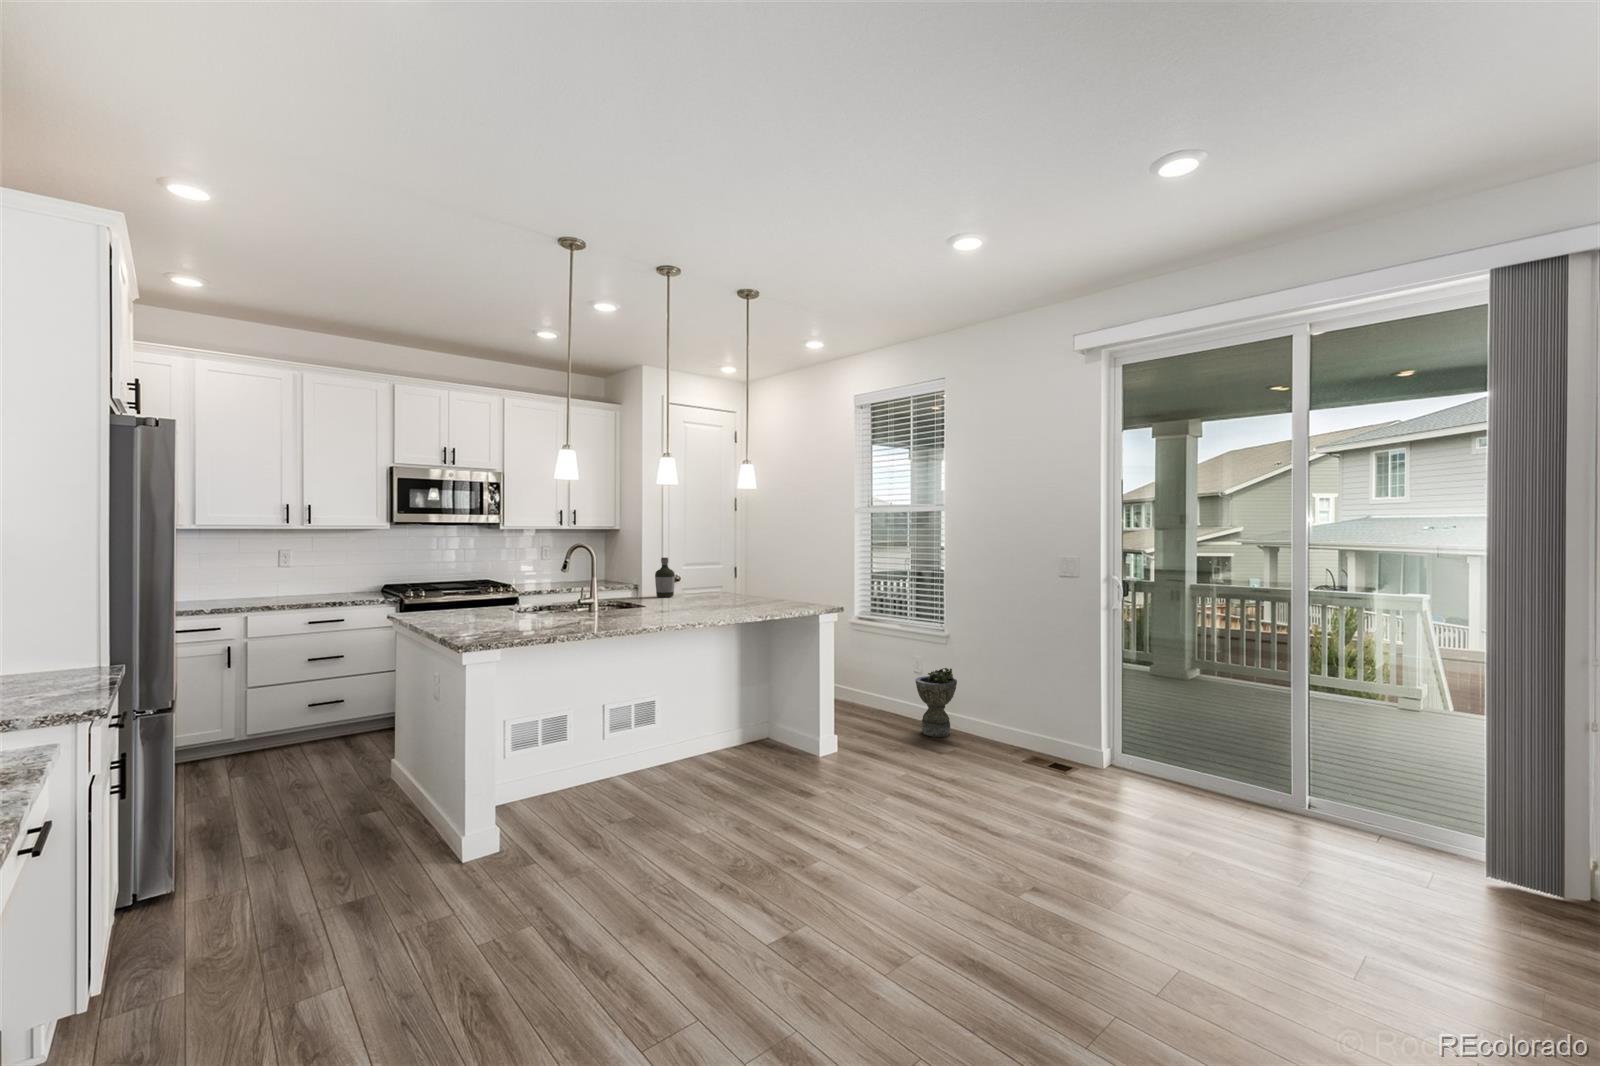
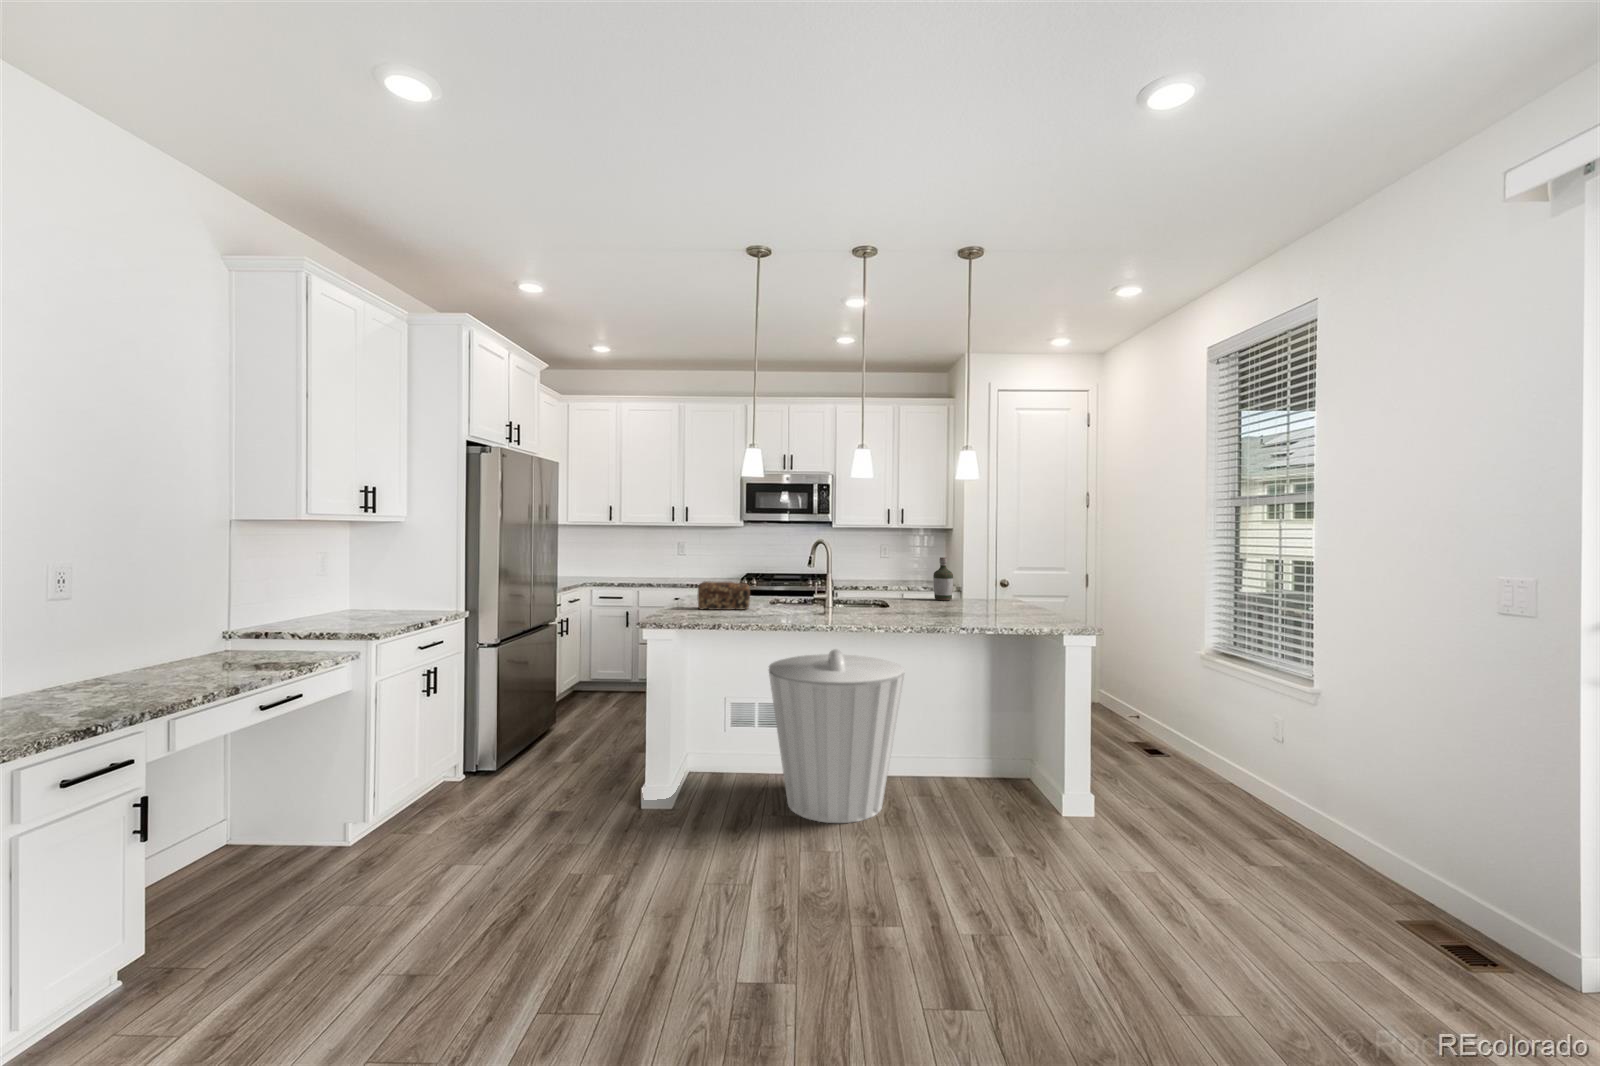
bread loaf: none [475,592,543,626] -> present [698,581,750,610]
trash can: none [586,650,719,816] -> present [769,649,904,823]
planter: present [915,668,957,737] -> none [1245,738,1320,844]

